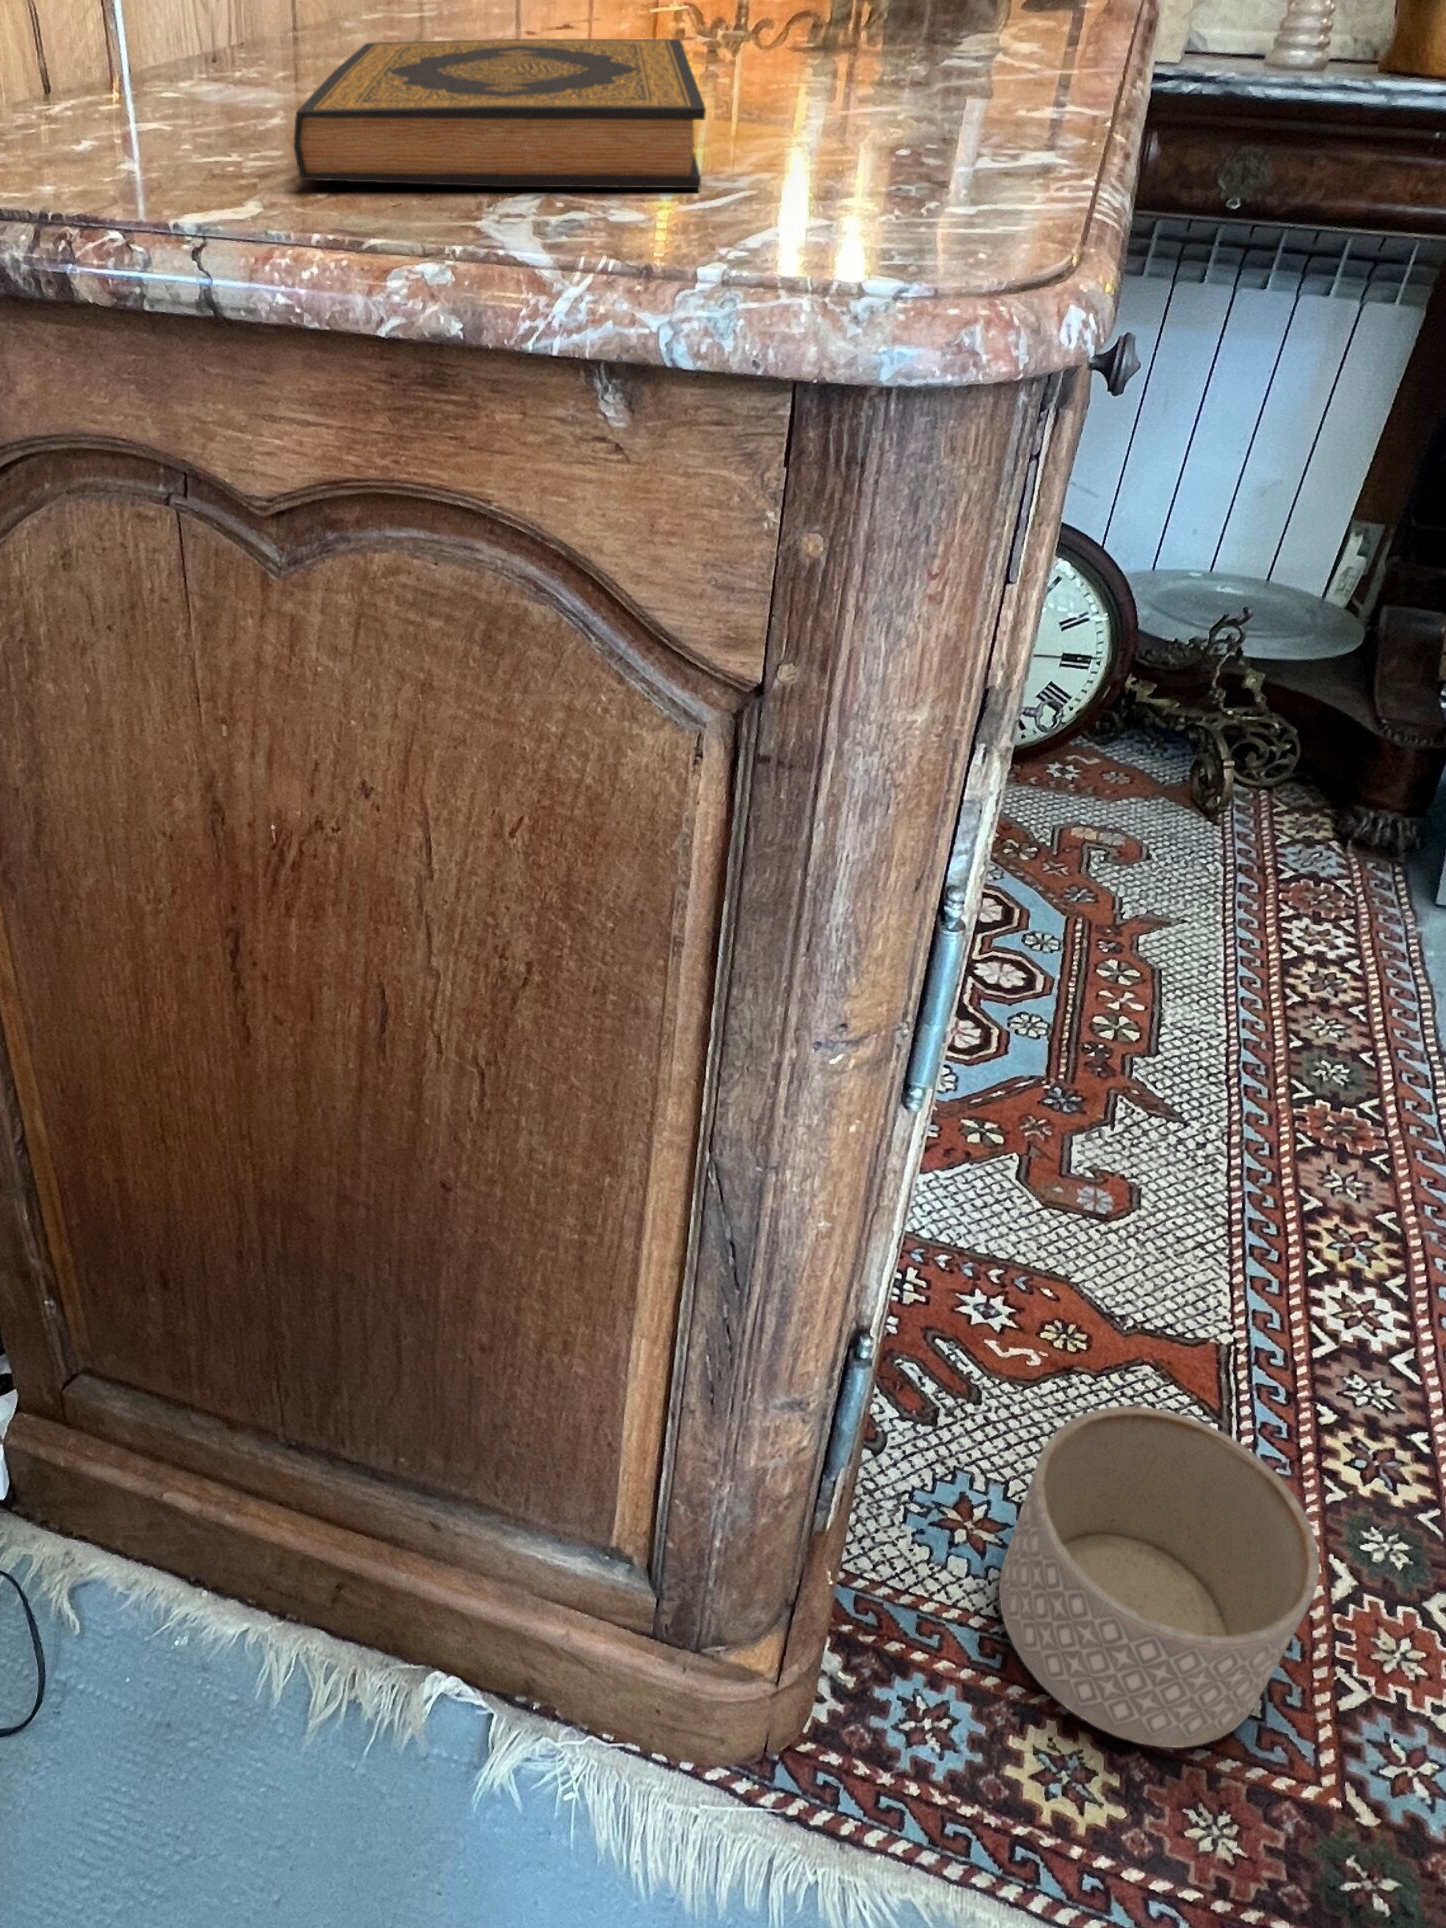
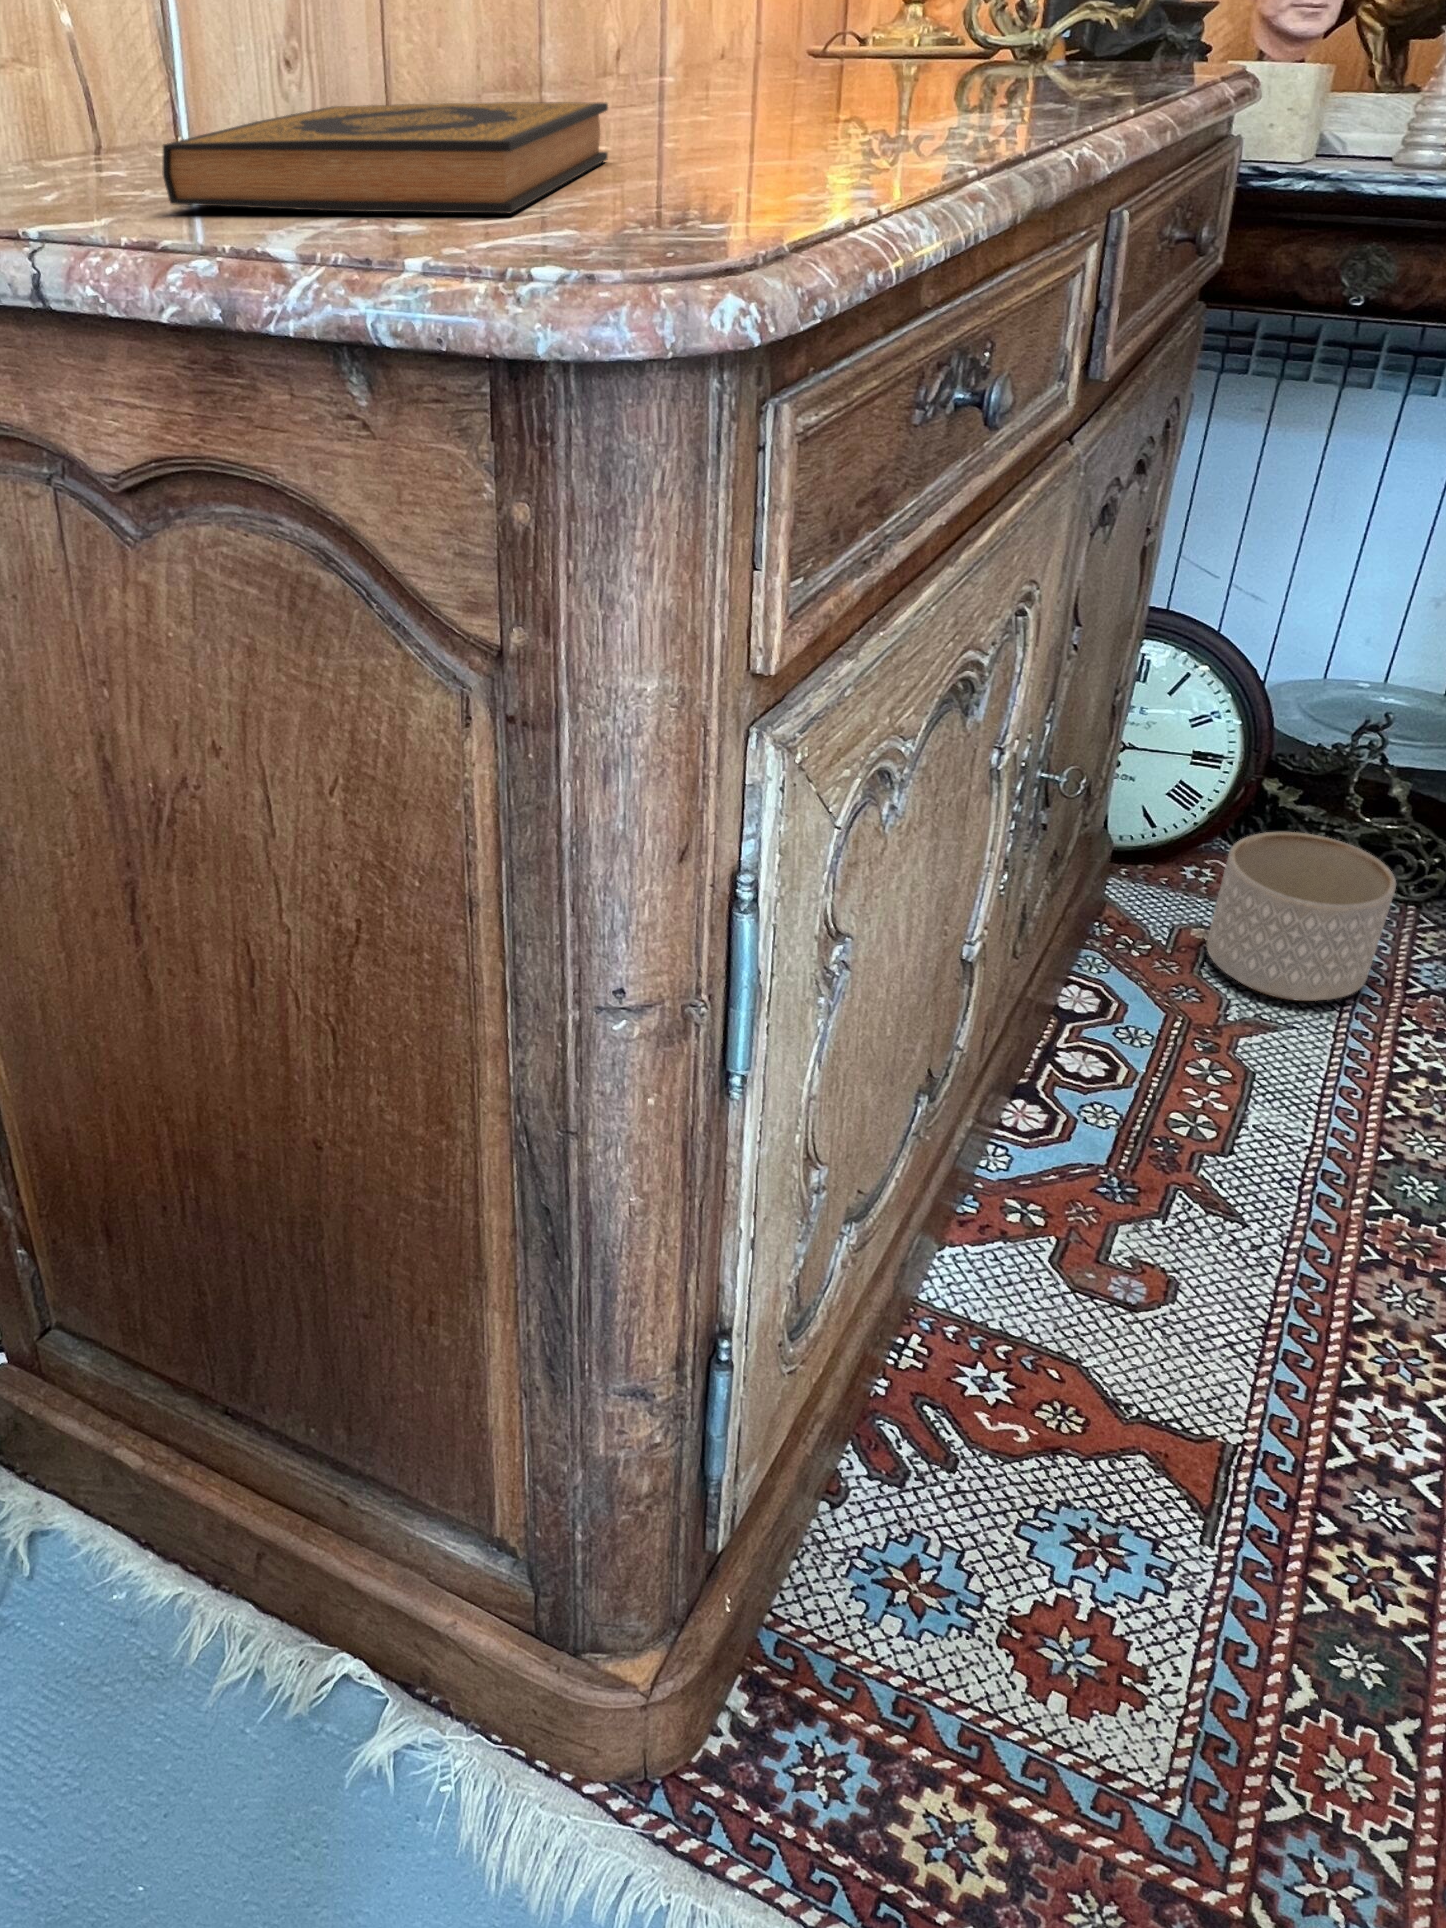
planter: present [999,1406,1320,1748] -> present [1207,832,1396,1001]

